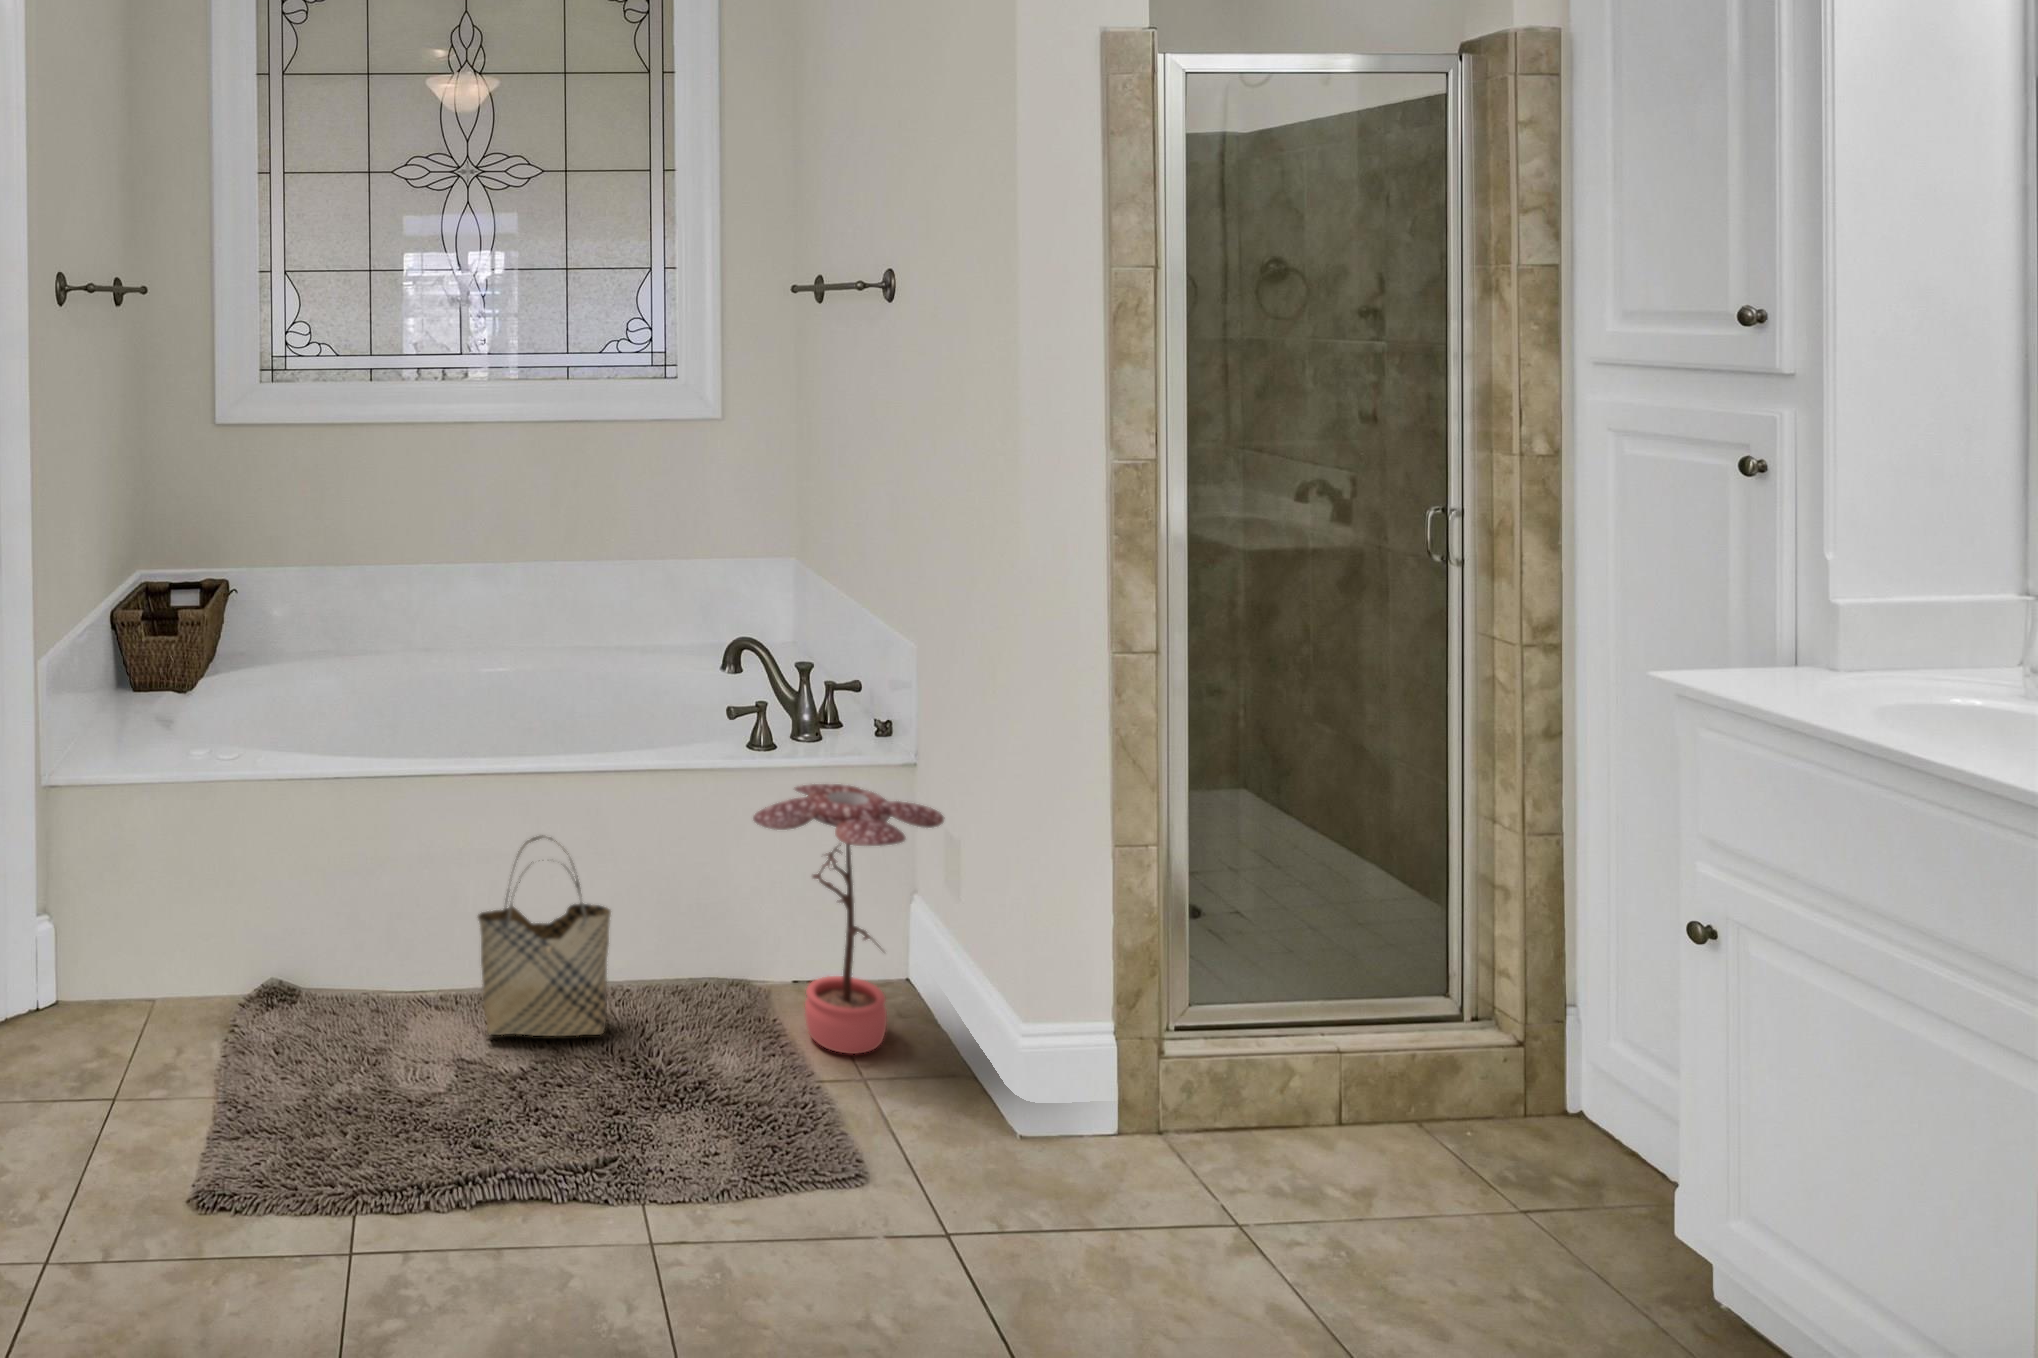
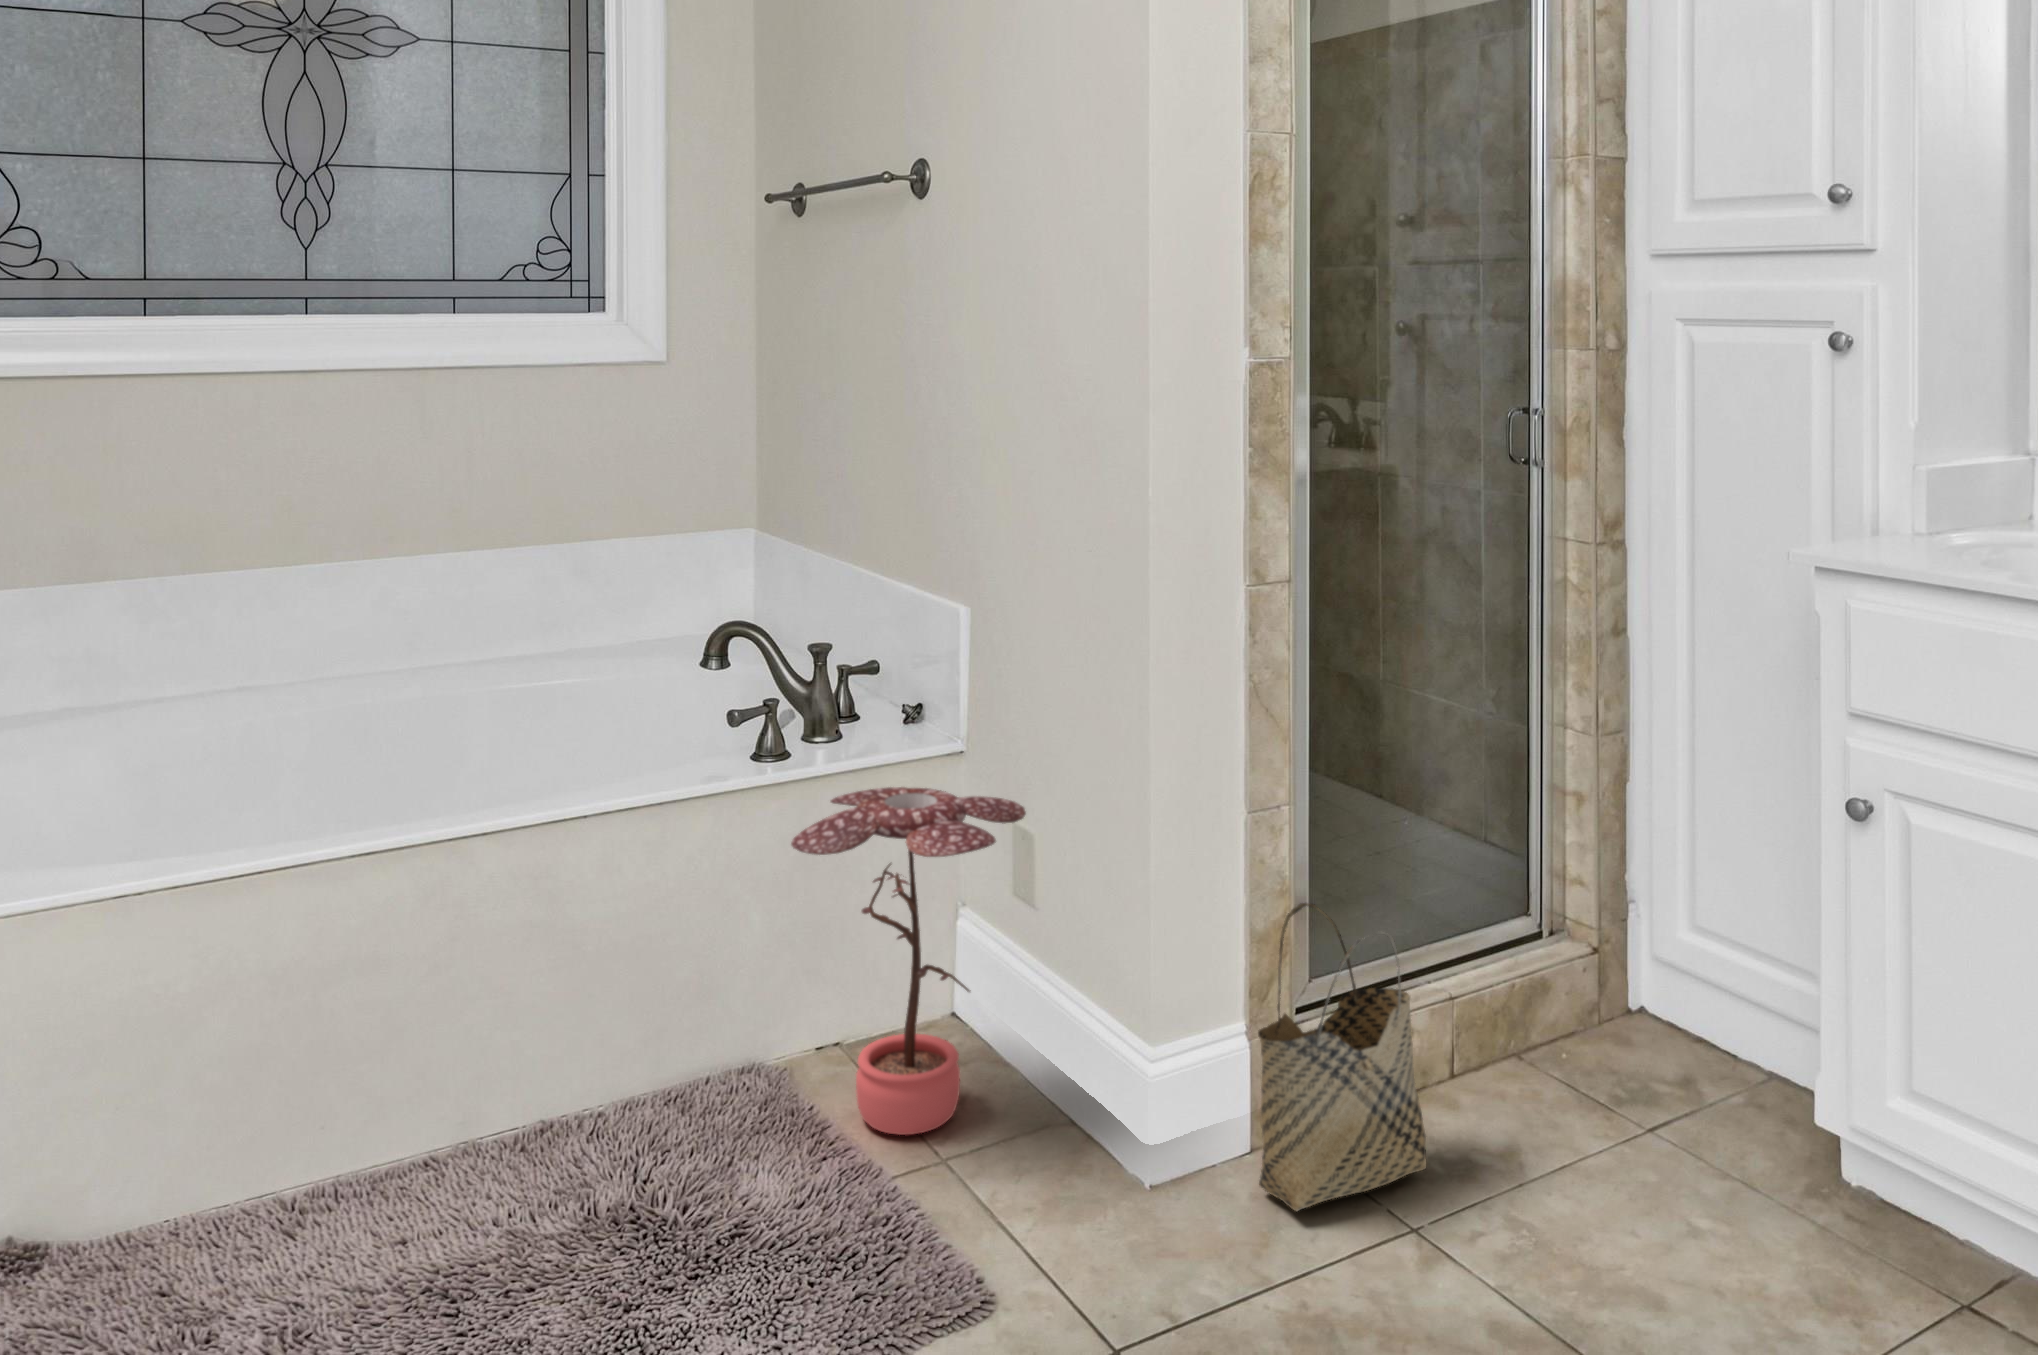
woven basket: present [478,835,611,1036] -> present [1258,903,1426,1211]

